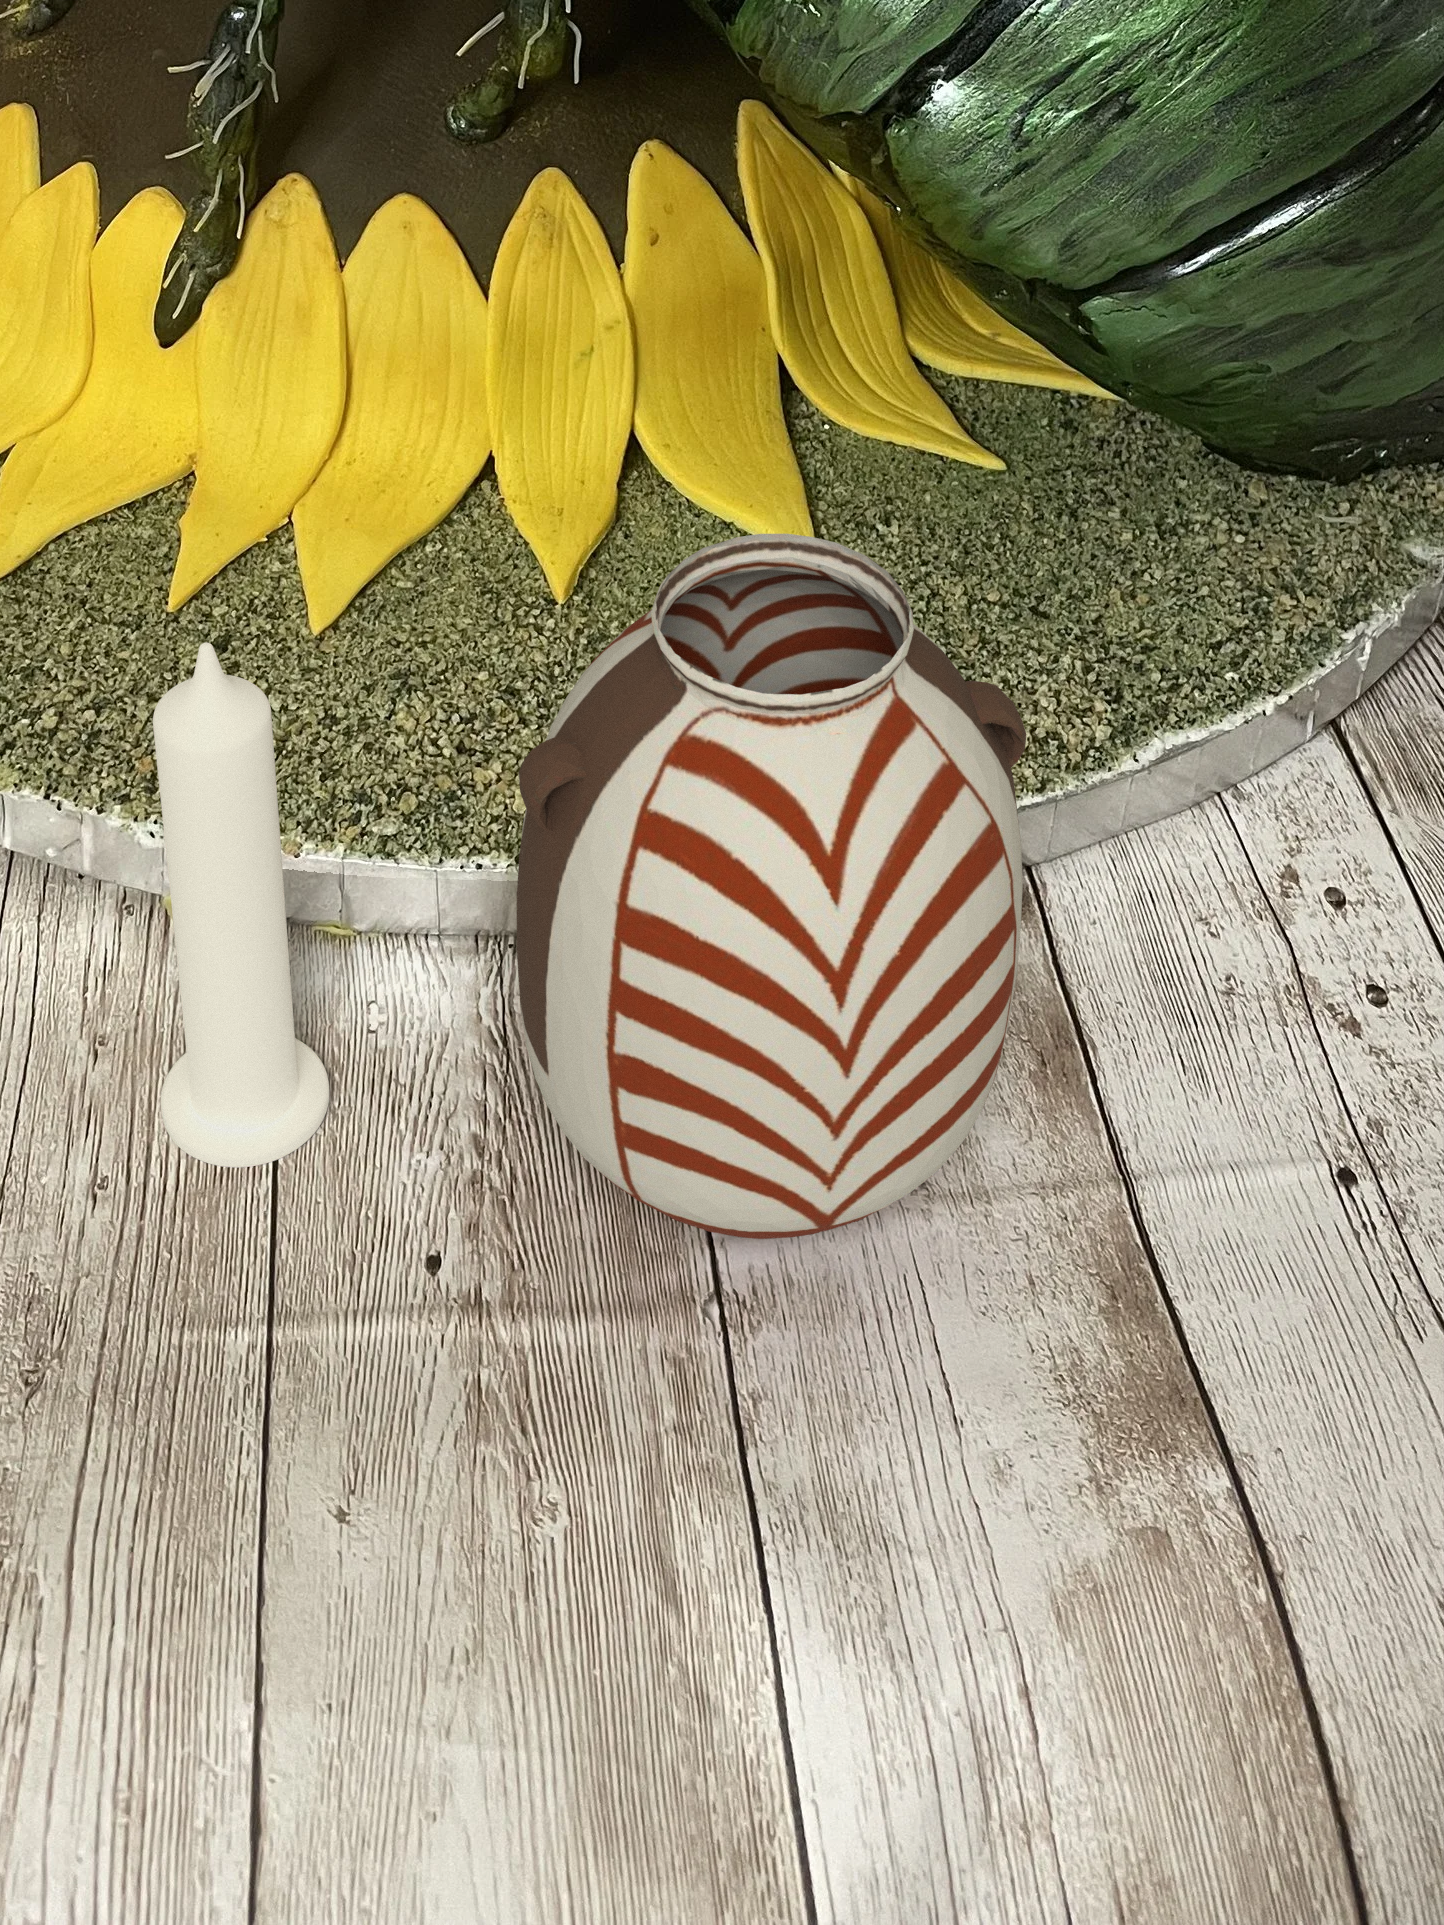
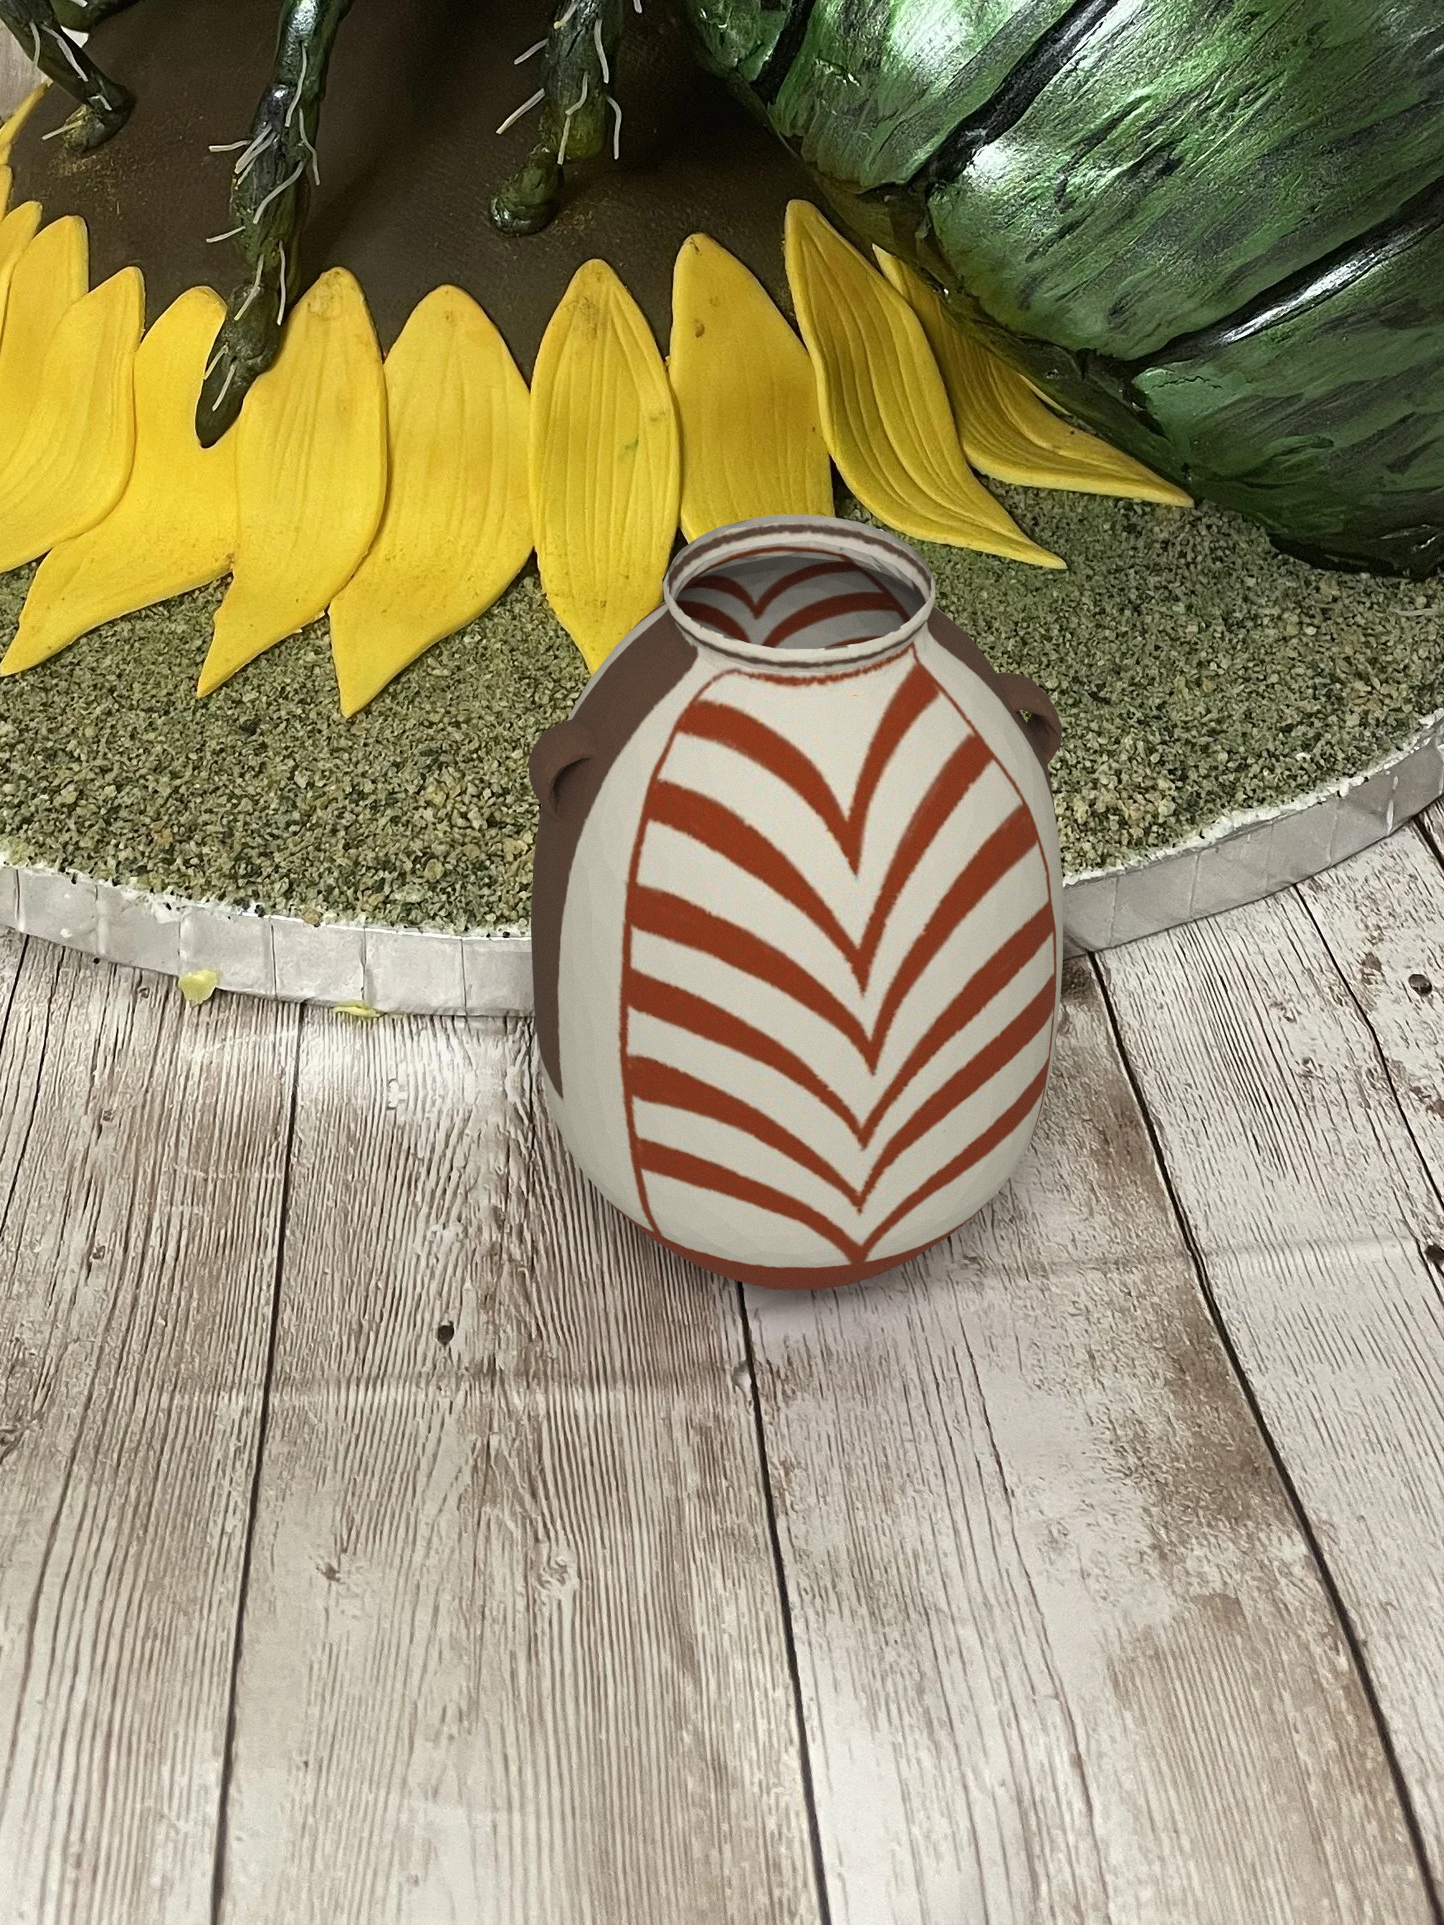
candle: present [153,643,329,1167] -> none [157,641,345,1238]

